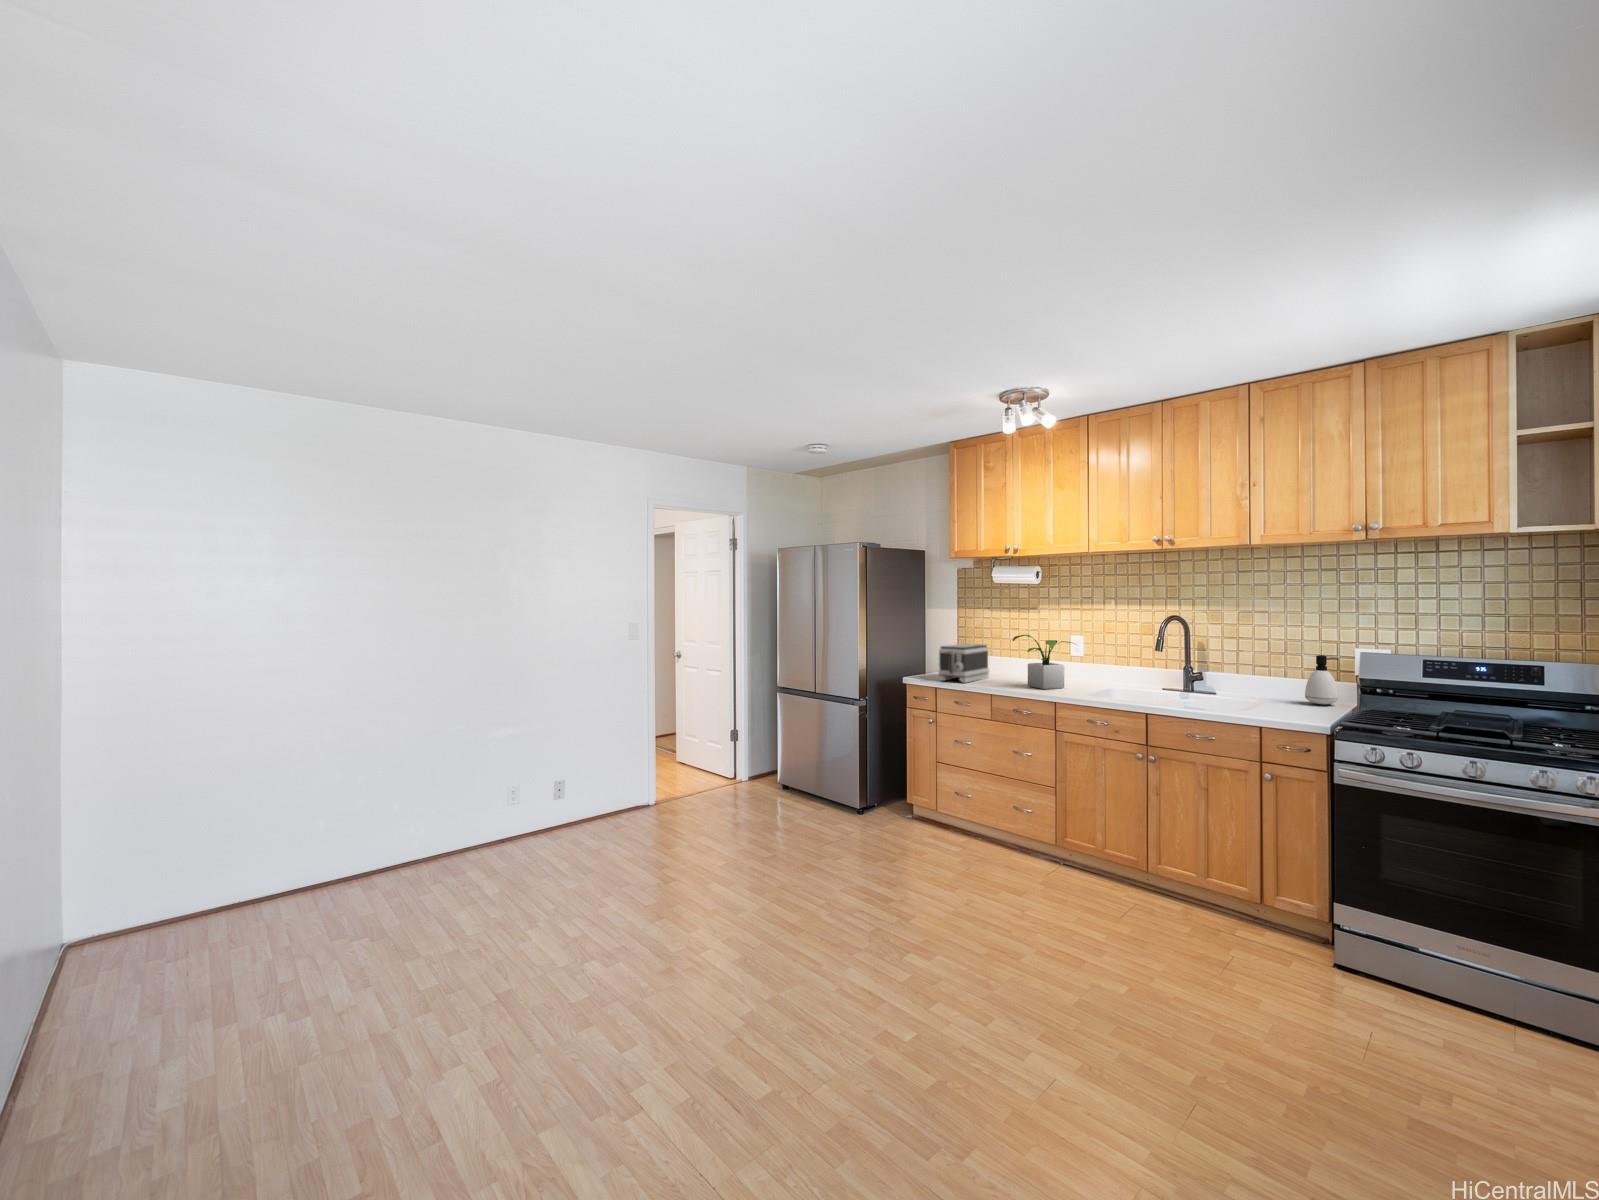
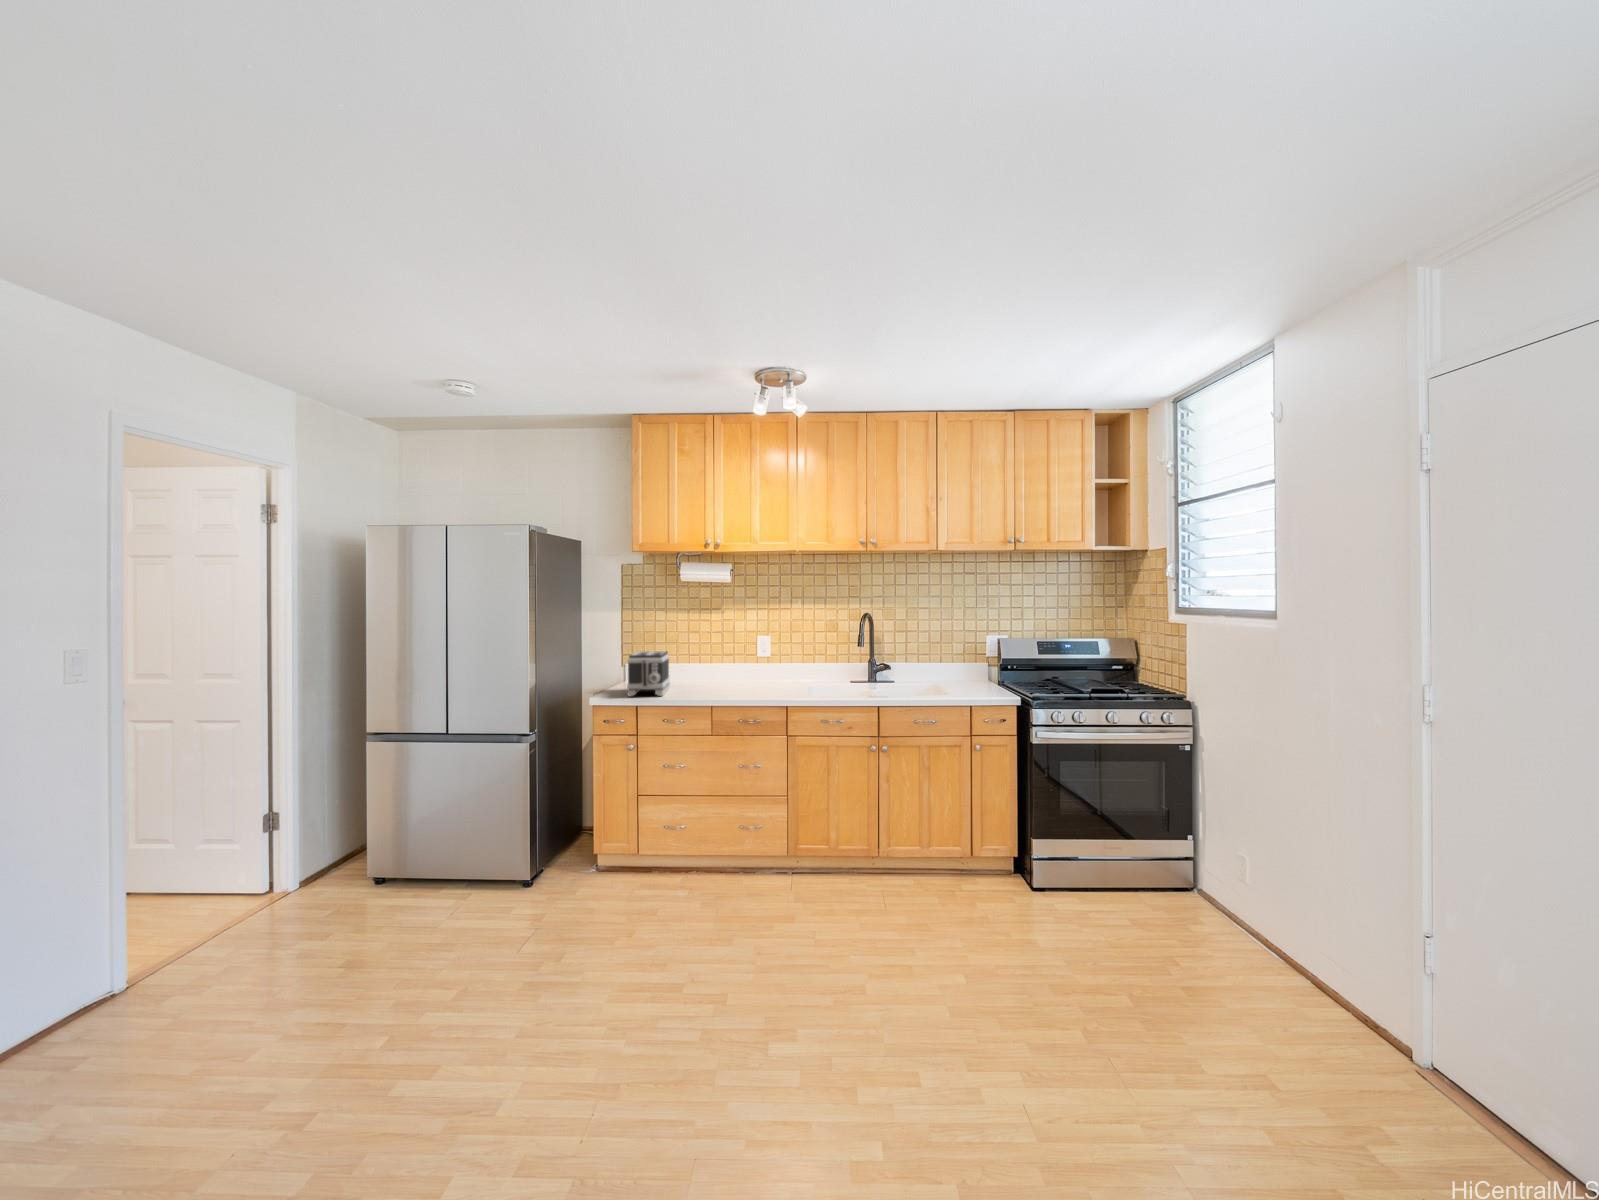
potted plant: present [1013,635,1073,689] -> none [712,637,779,694]
soap dispenser: present [1305,655,1338,705] -> none [962,643,985,683]

